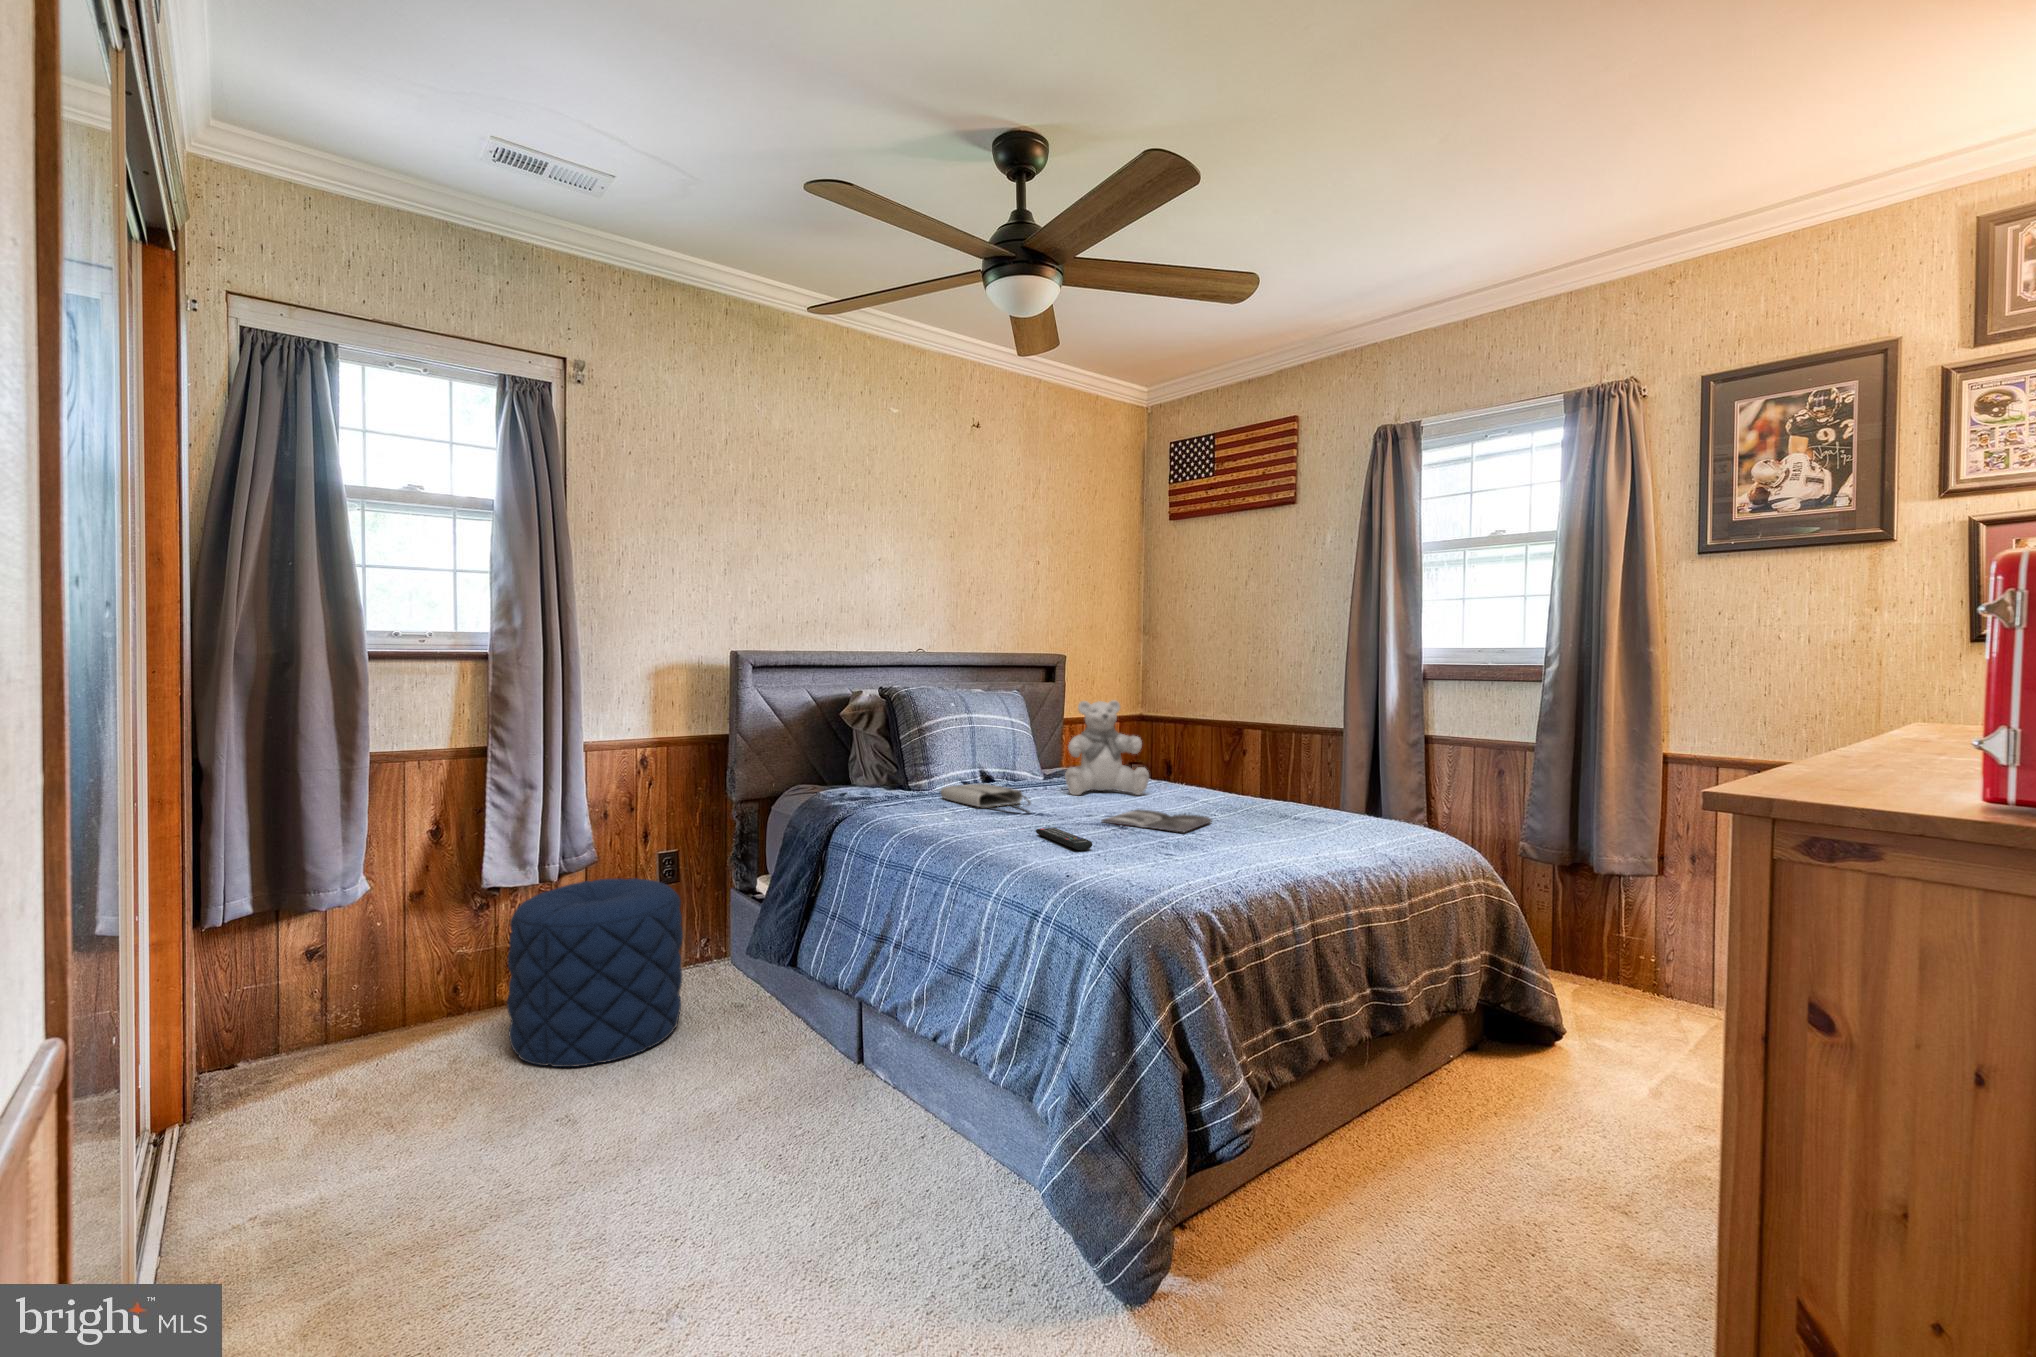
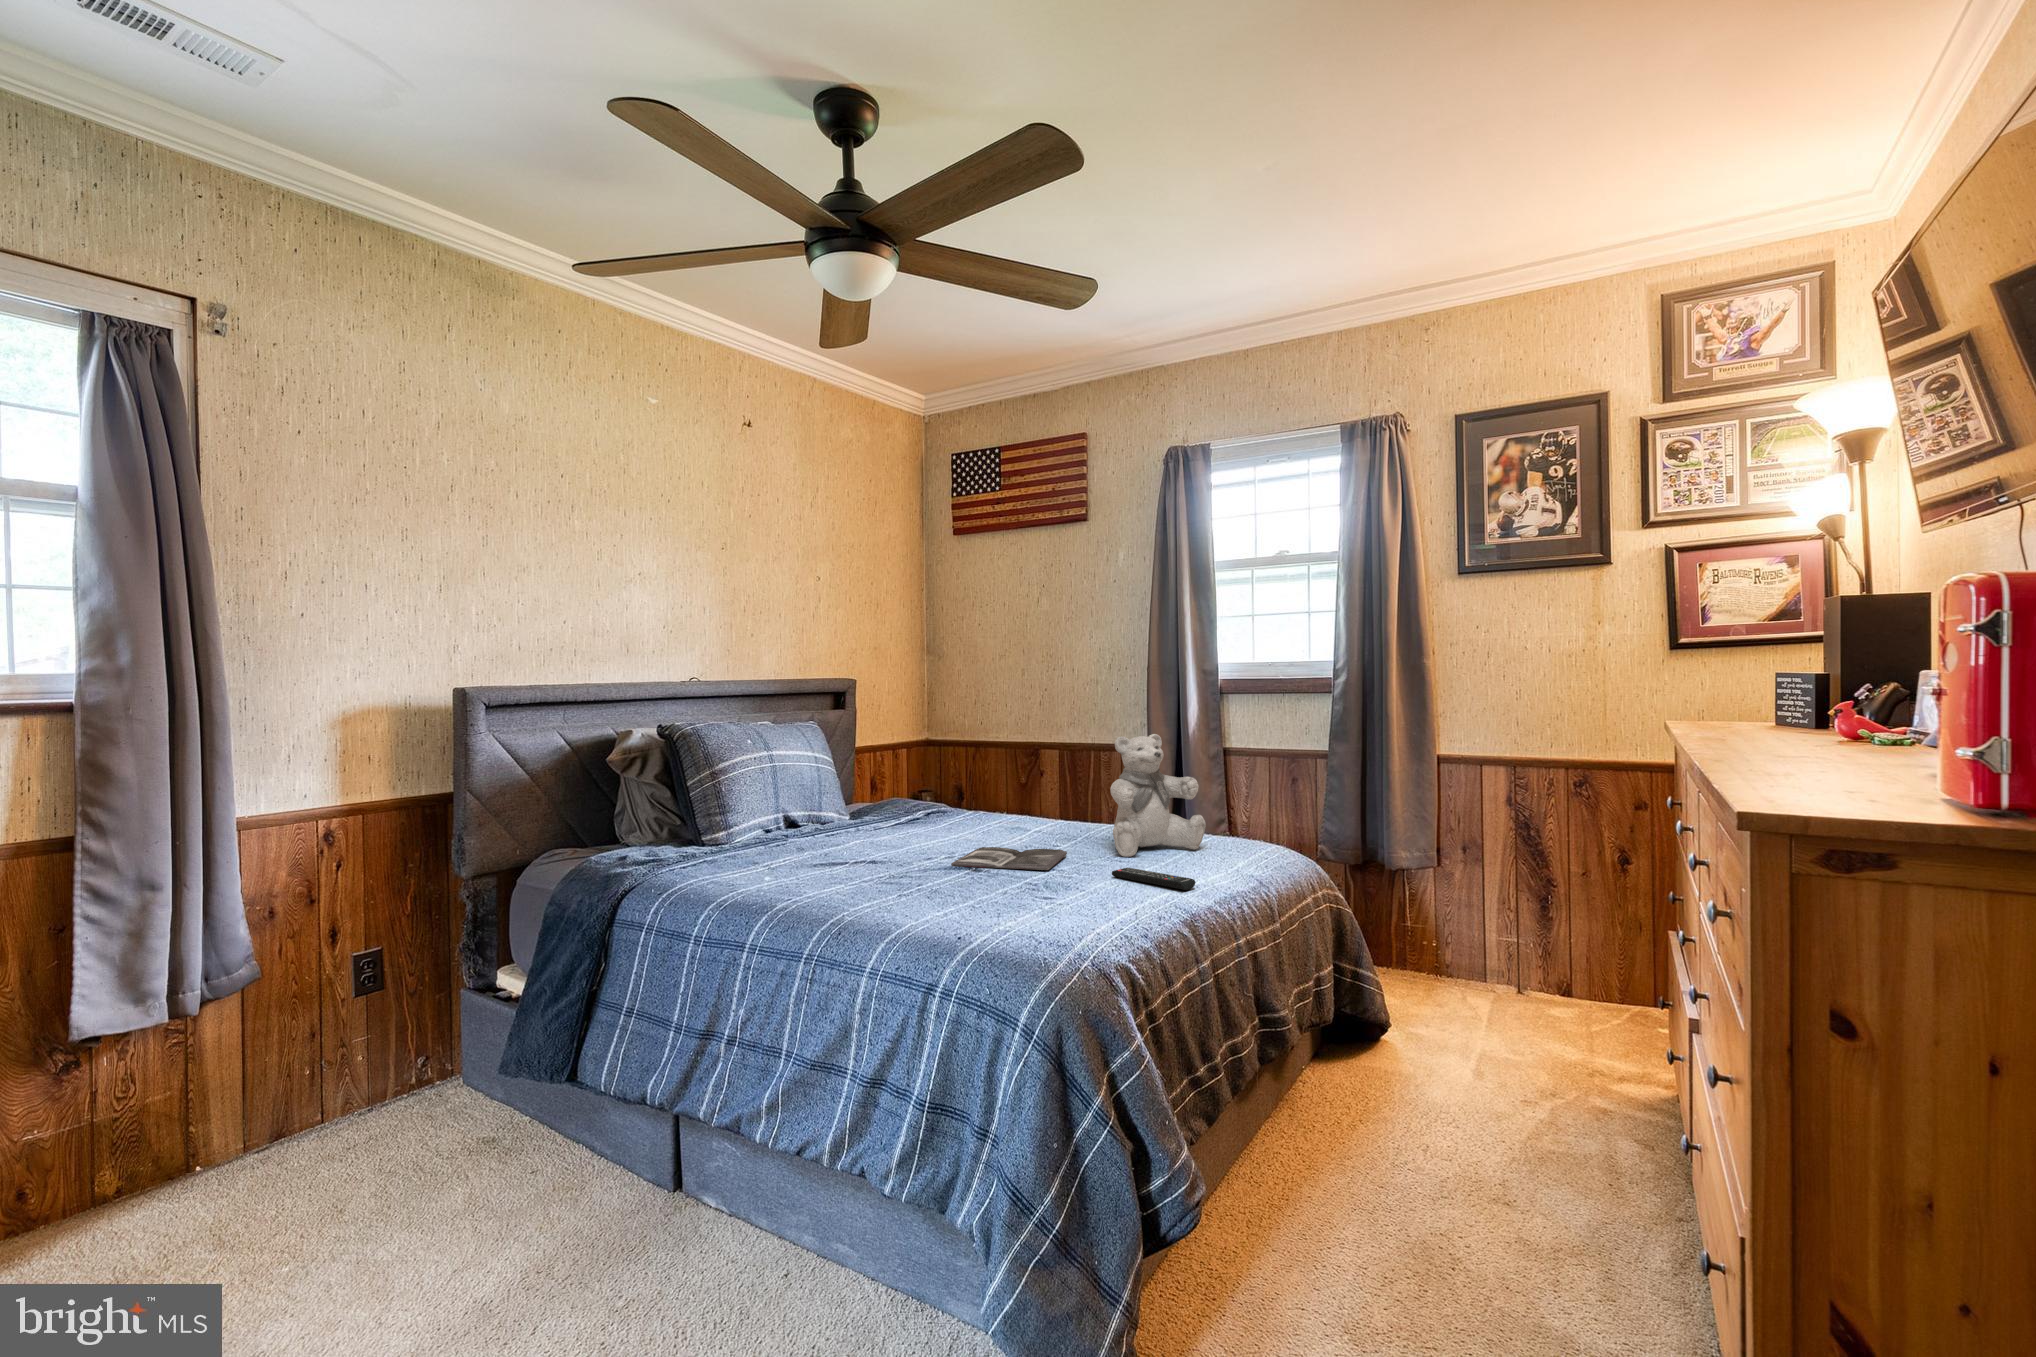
teddy bear: present [1065,700,1149,795] -> present [1110,734,1206,857]
tote bag: present [941,784,1031,808] -> none [749,831,867,860]
remote control: present [1036,828,1092,850] -> present [1112,867,1195,890]
pouf: present [507,878,683,1067] -> none [123,997,407,1289]

